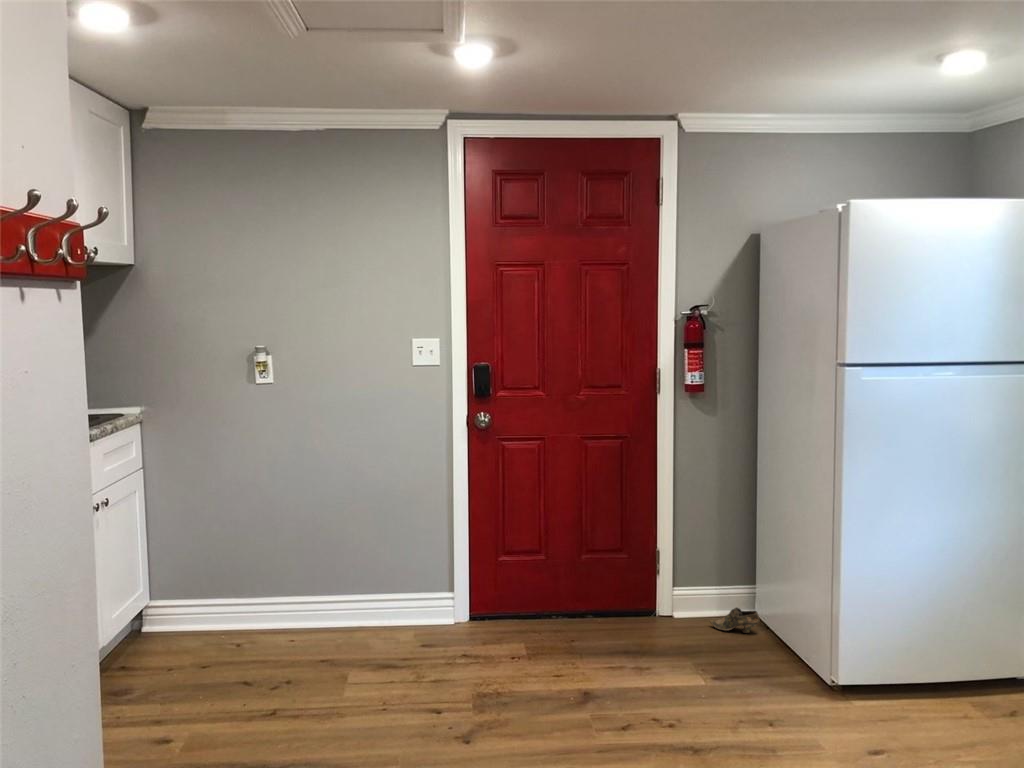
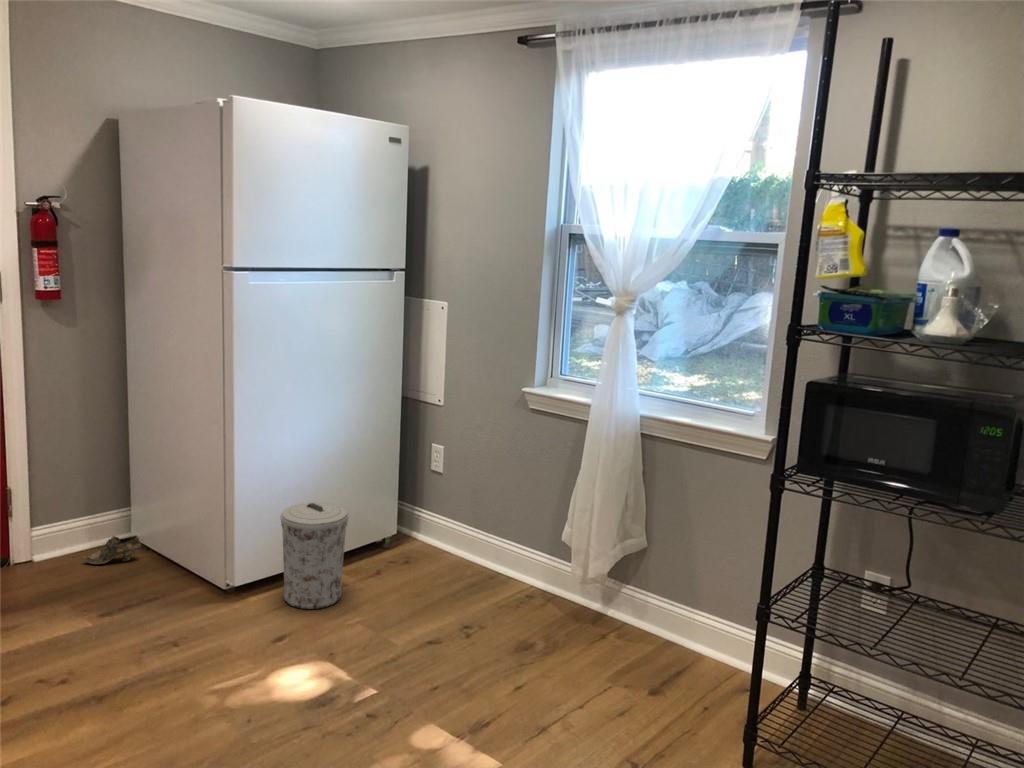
trash can: none [890,613,973,737] -> present [280,503,348,609]

